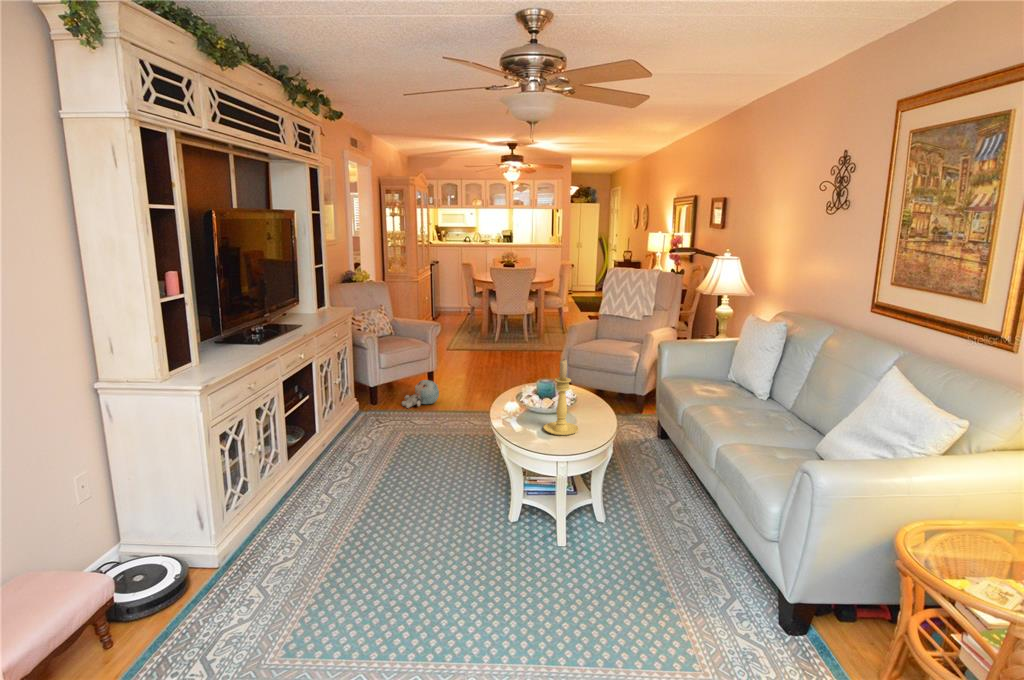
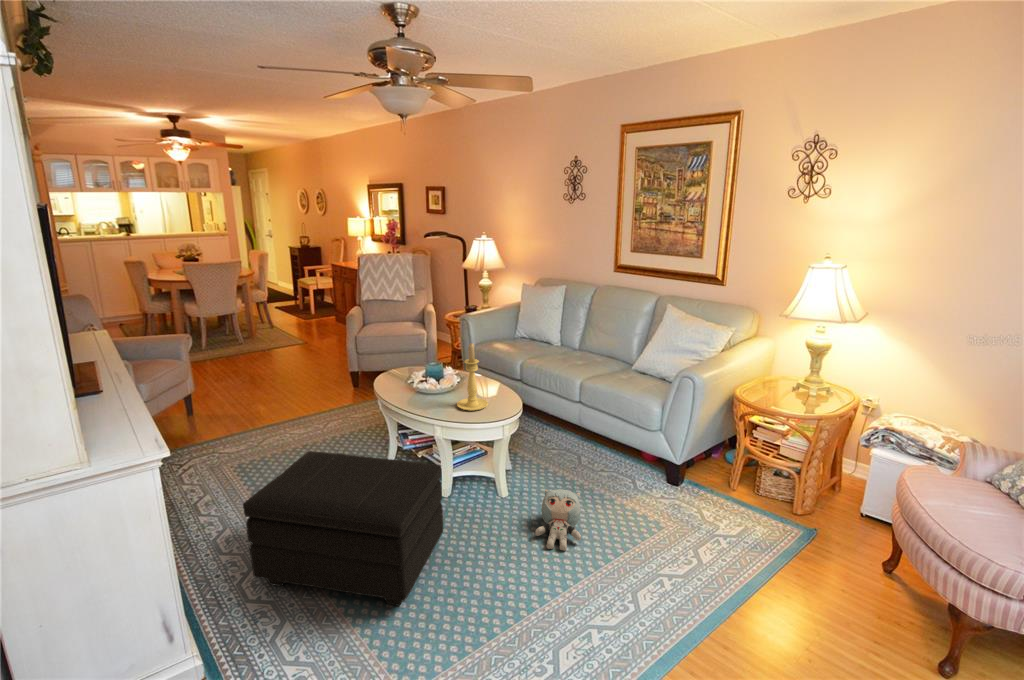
plush toy: present [402,380,439,408] -> present [535,489,581,551]
footstool: none [305,426,462,582] -> present [243,451,443,606]

